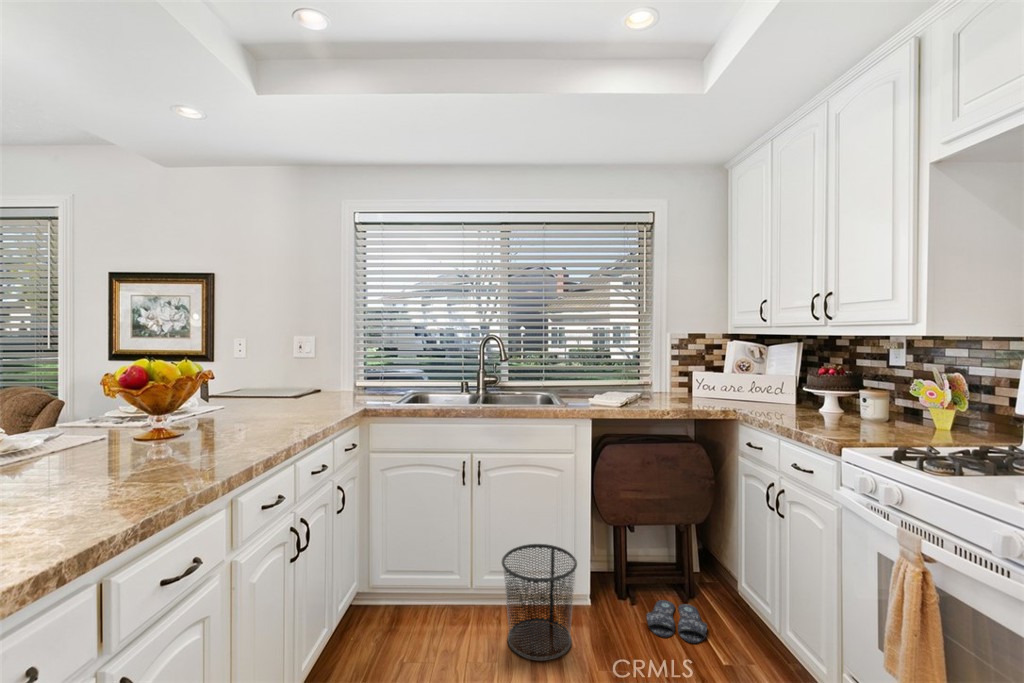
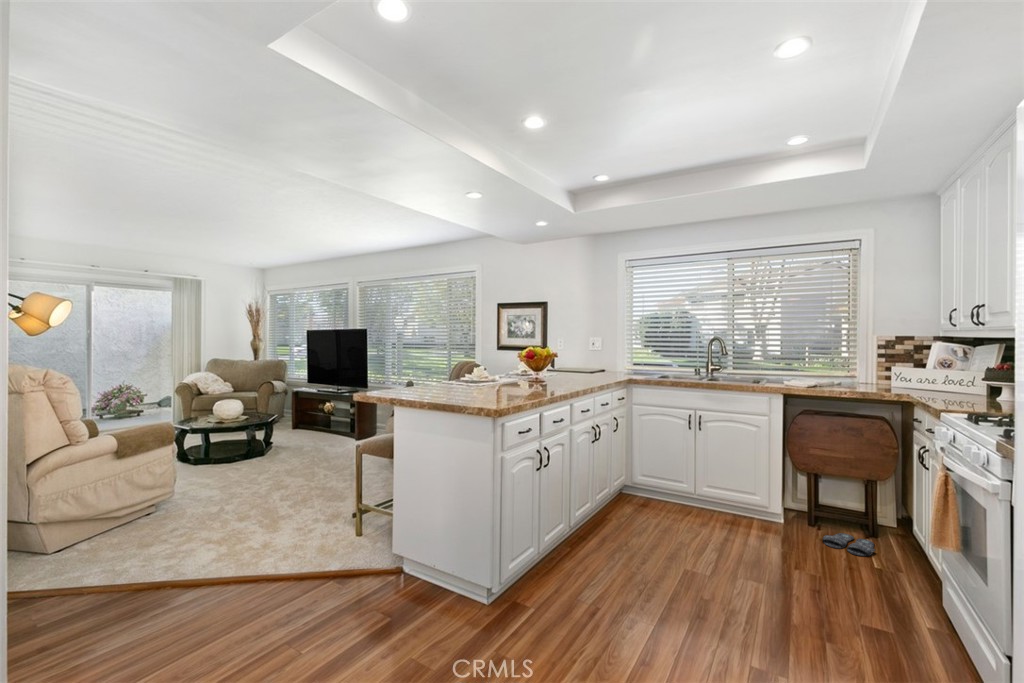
waste bin: present [502,544,577,661] -> none [709,471,762,536]

